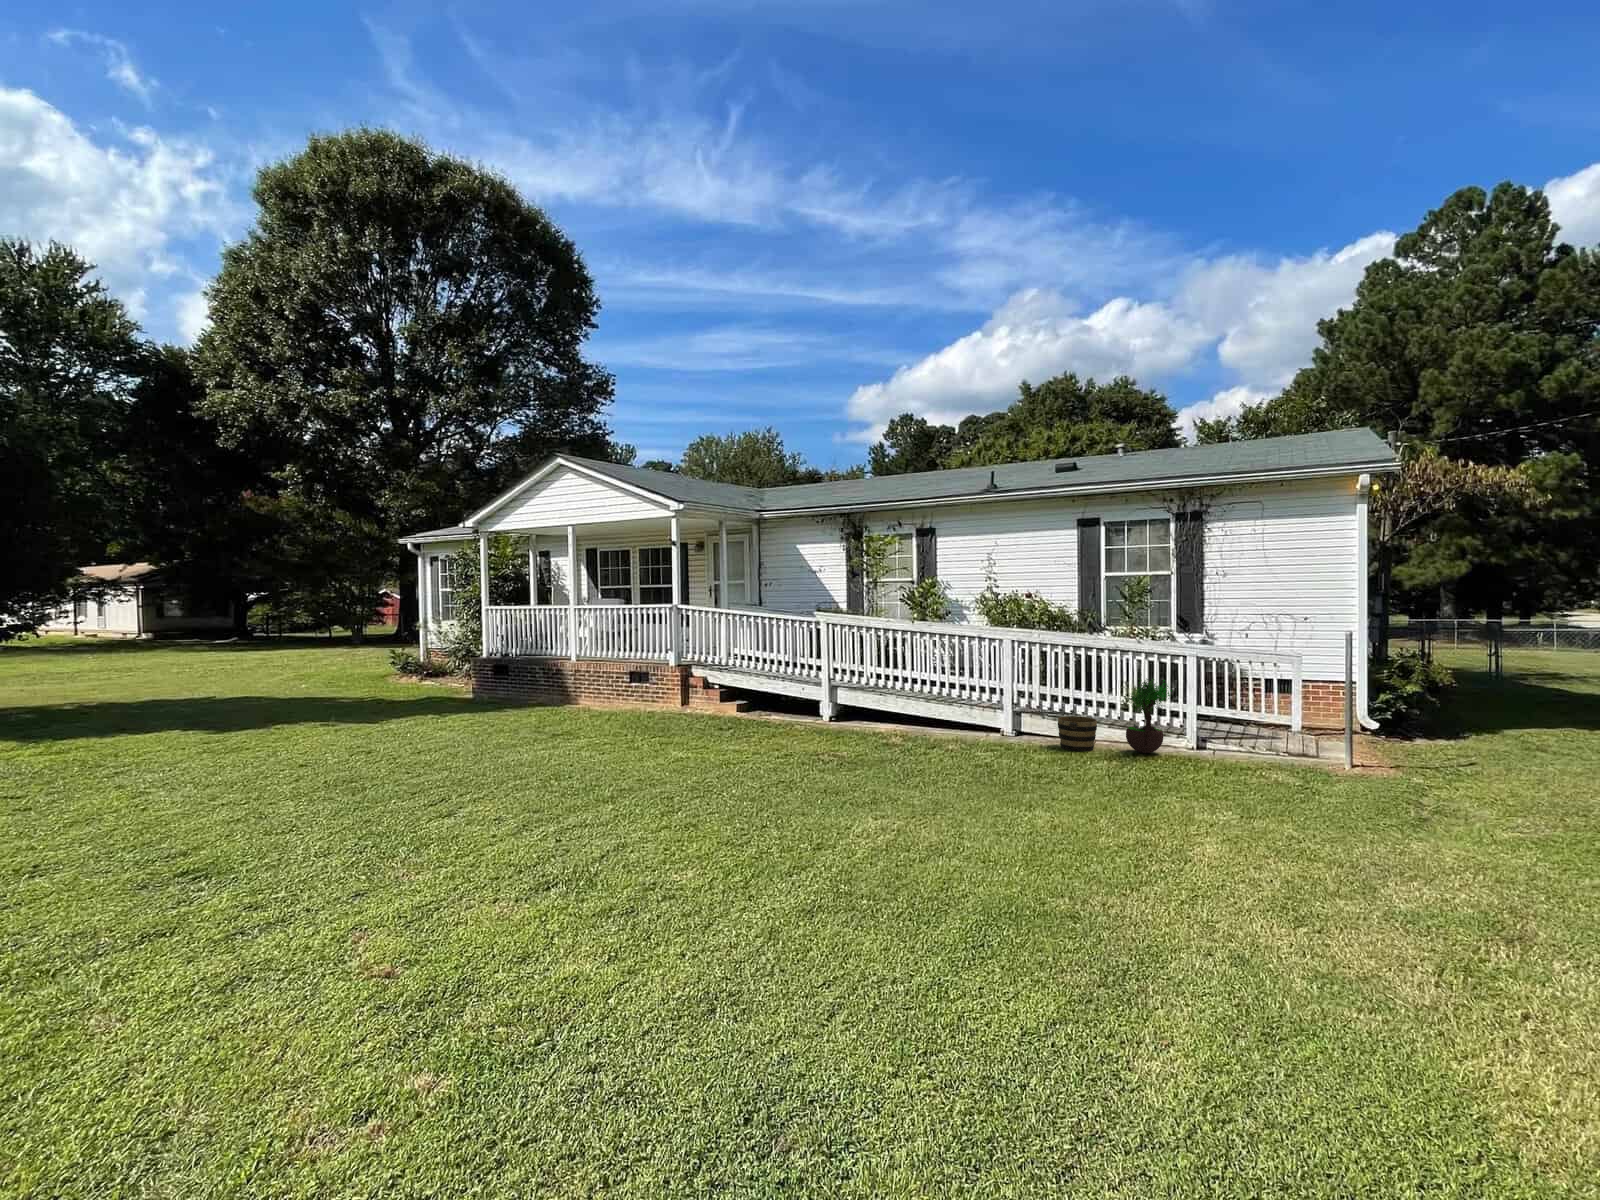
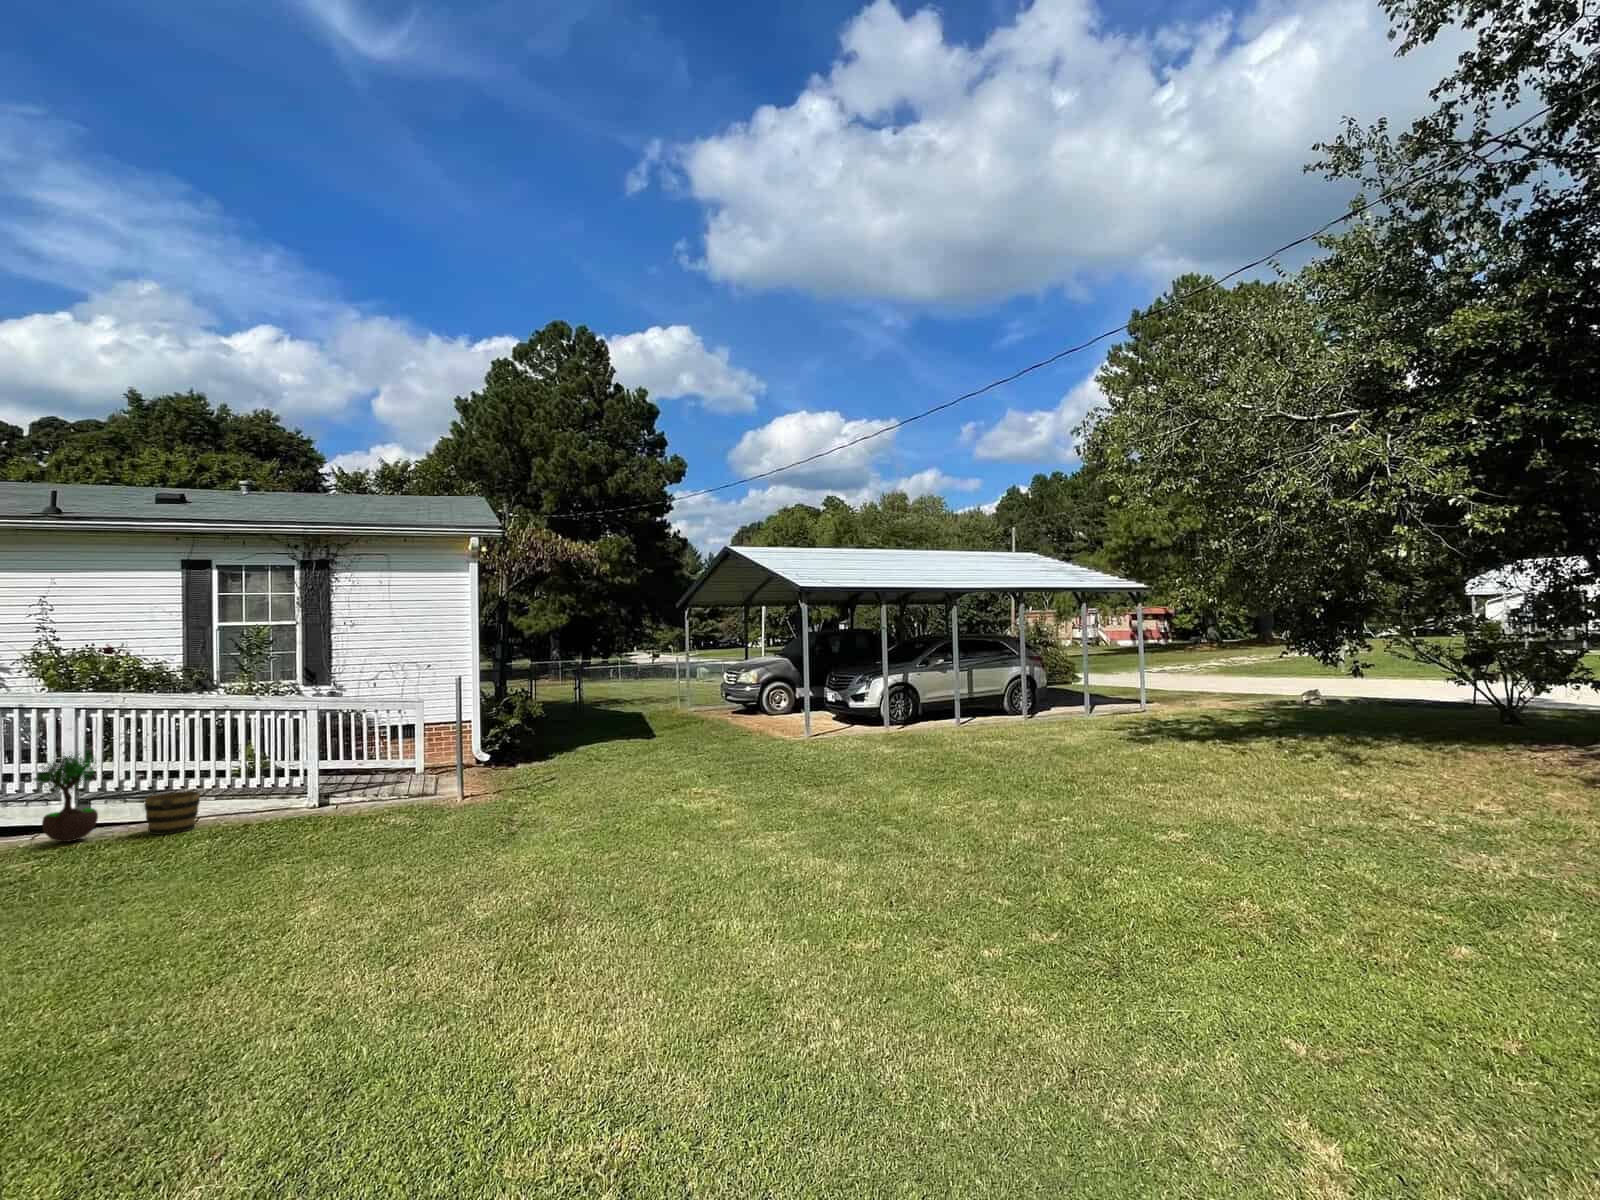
potted tree: present [1123,679,1172,753] -> present [30,753,98,842]

